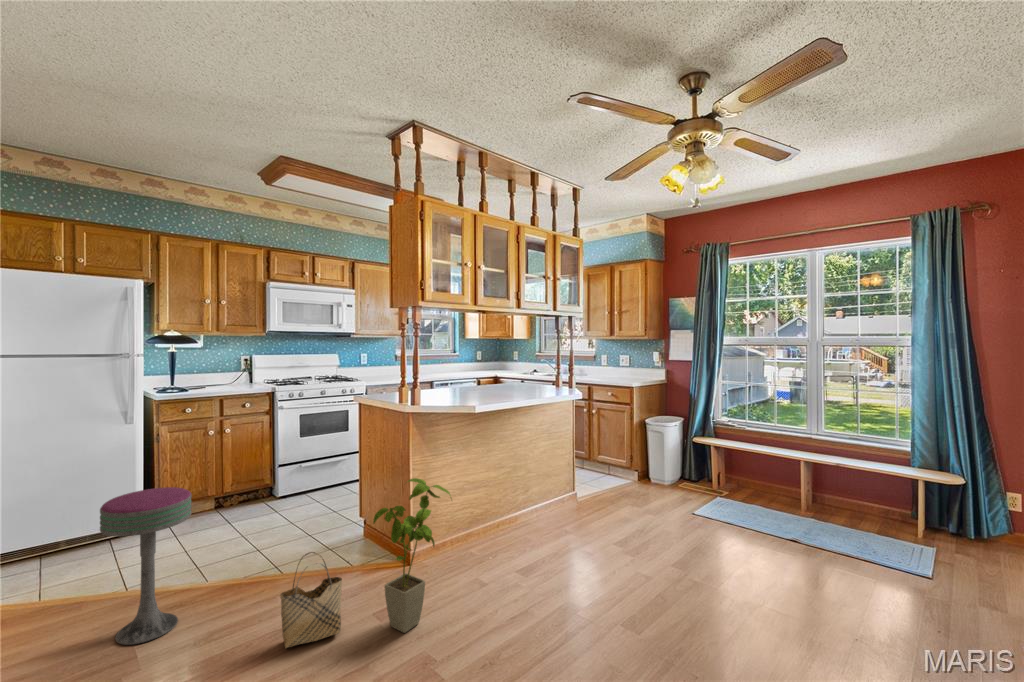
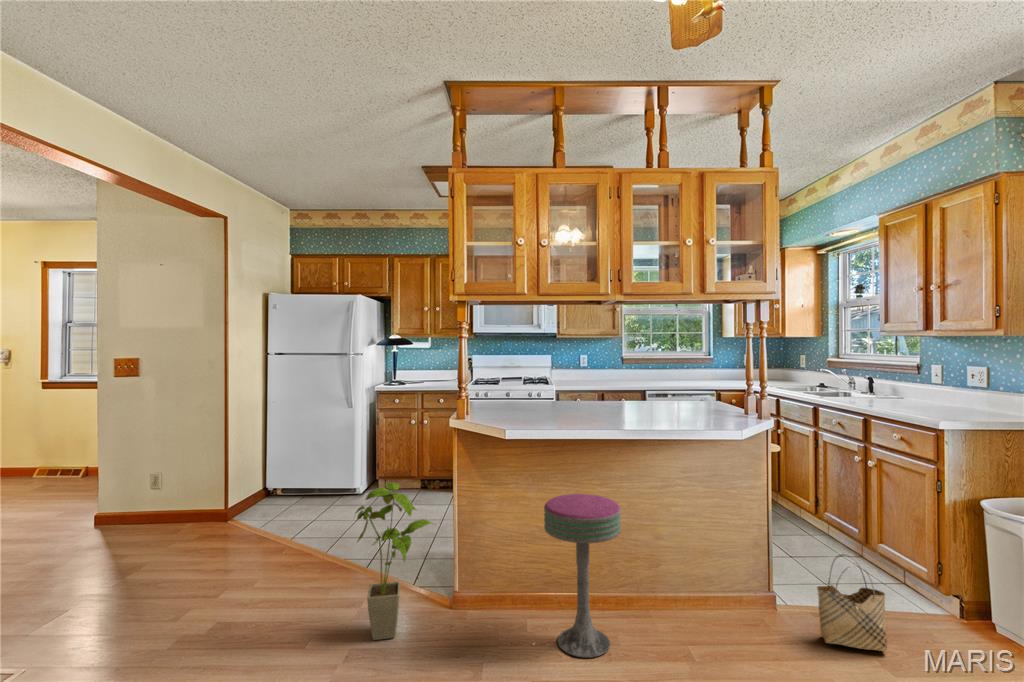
bar stool: present [100,487,192,645] -> present [544,494,621,658]
woven basket: present [280,552,342,648] -> present [817,554,887,651]

